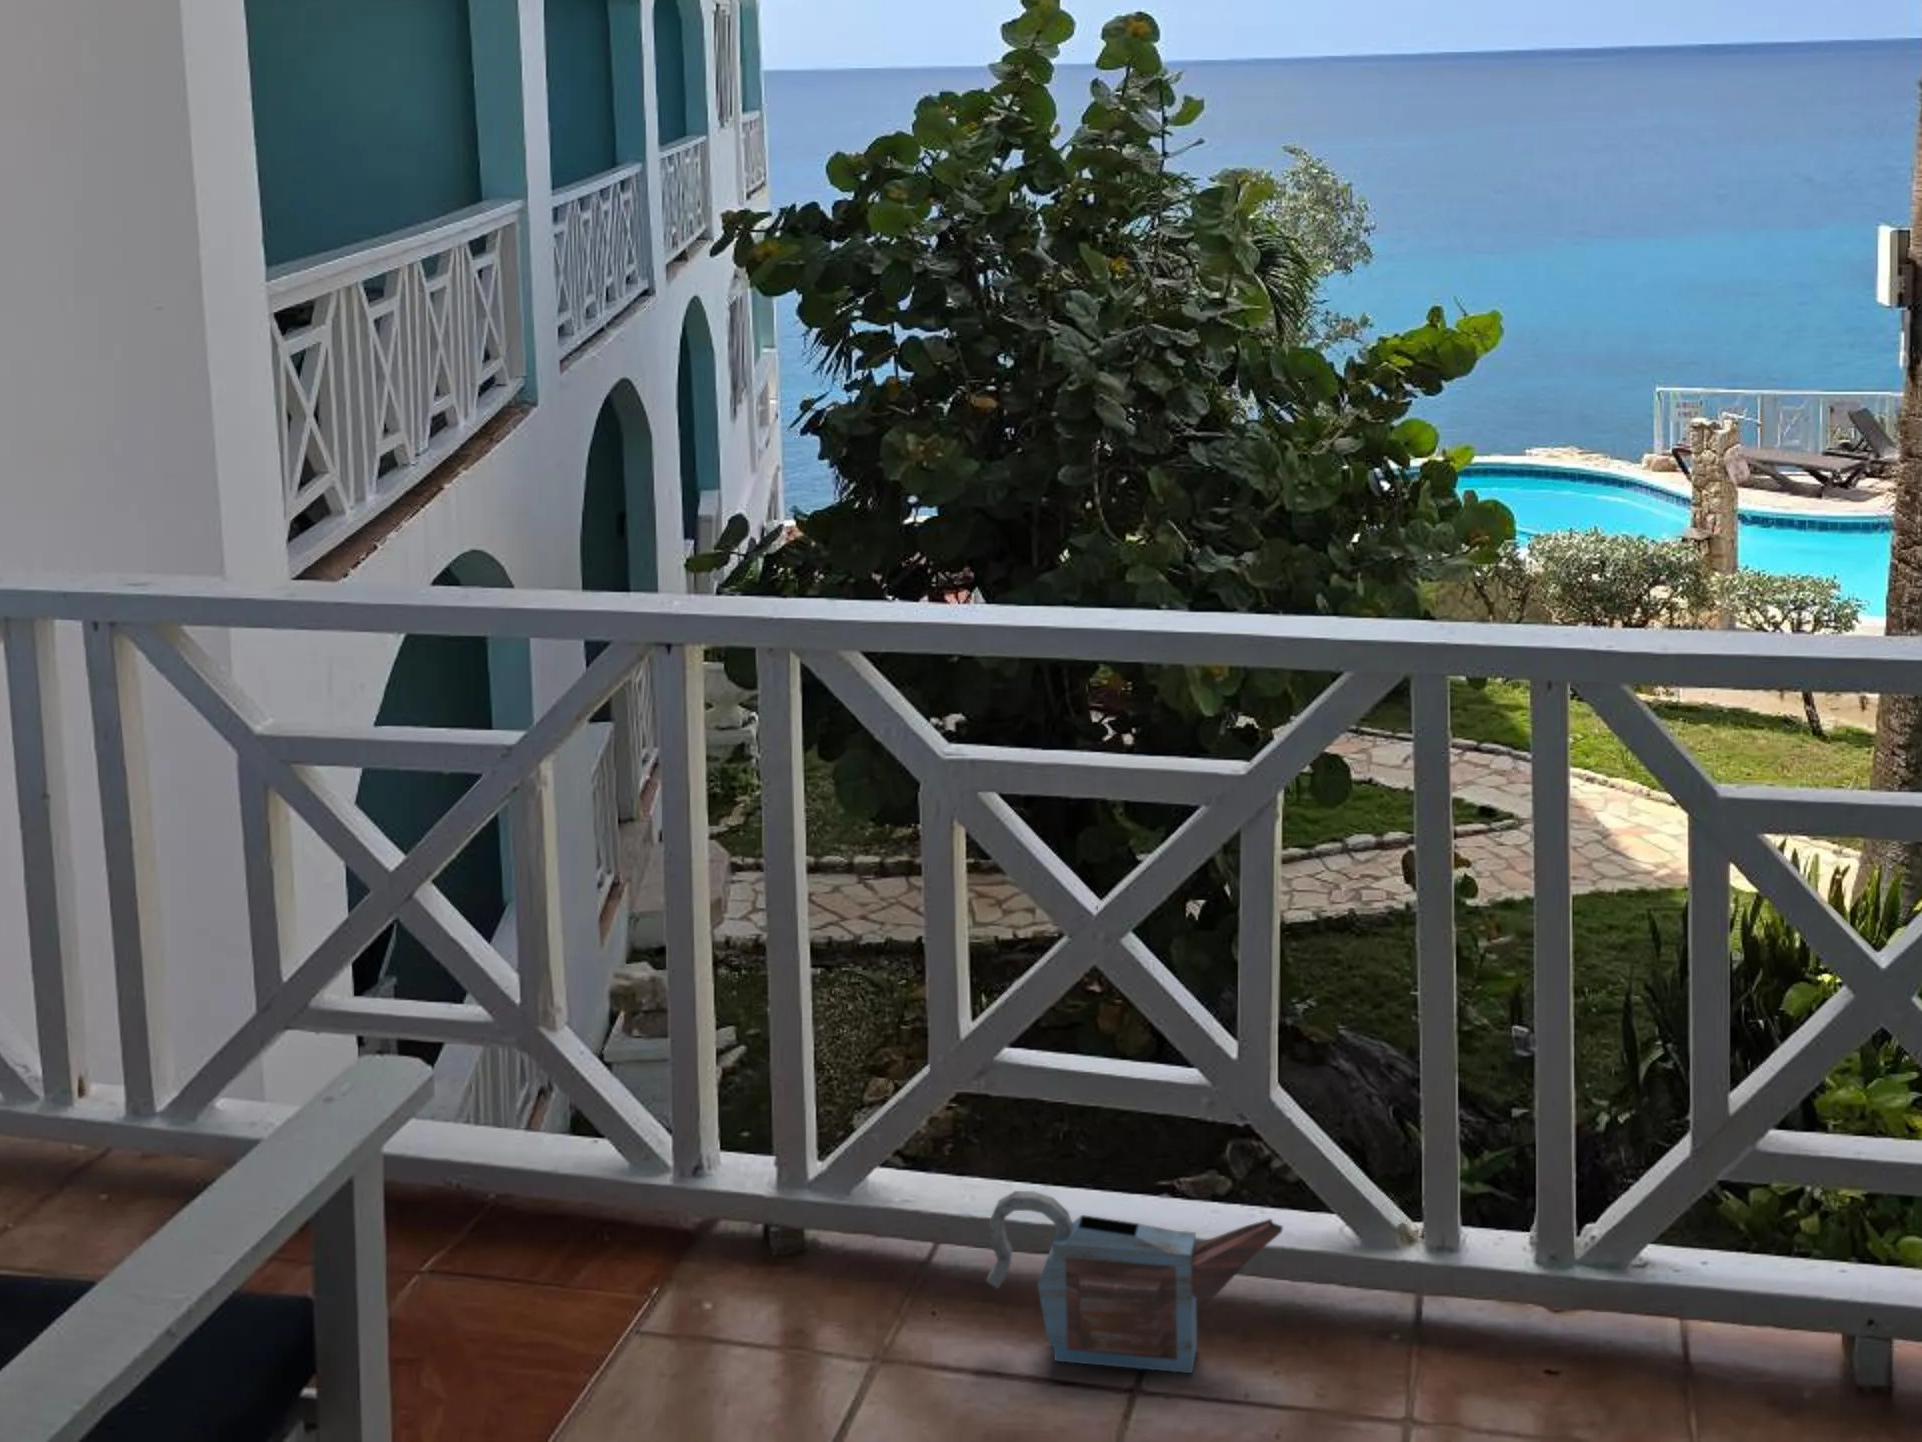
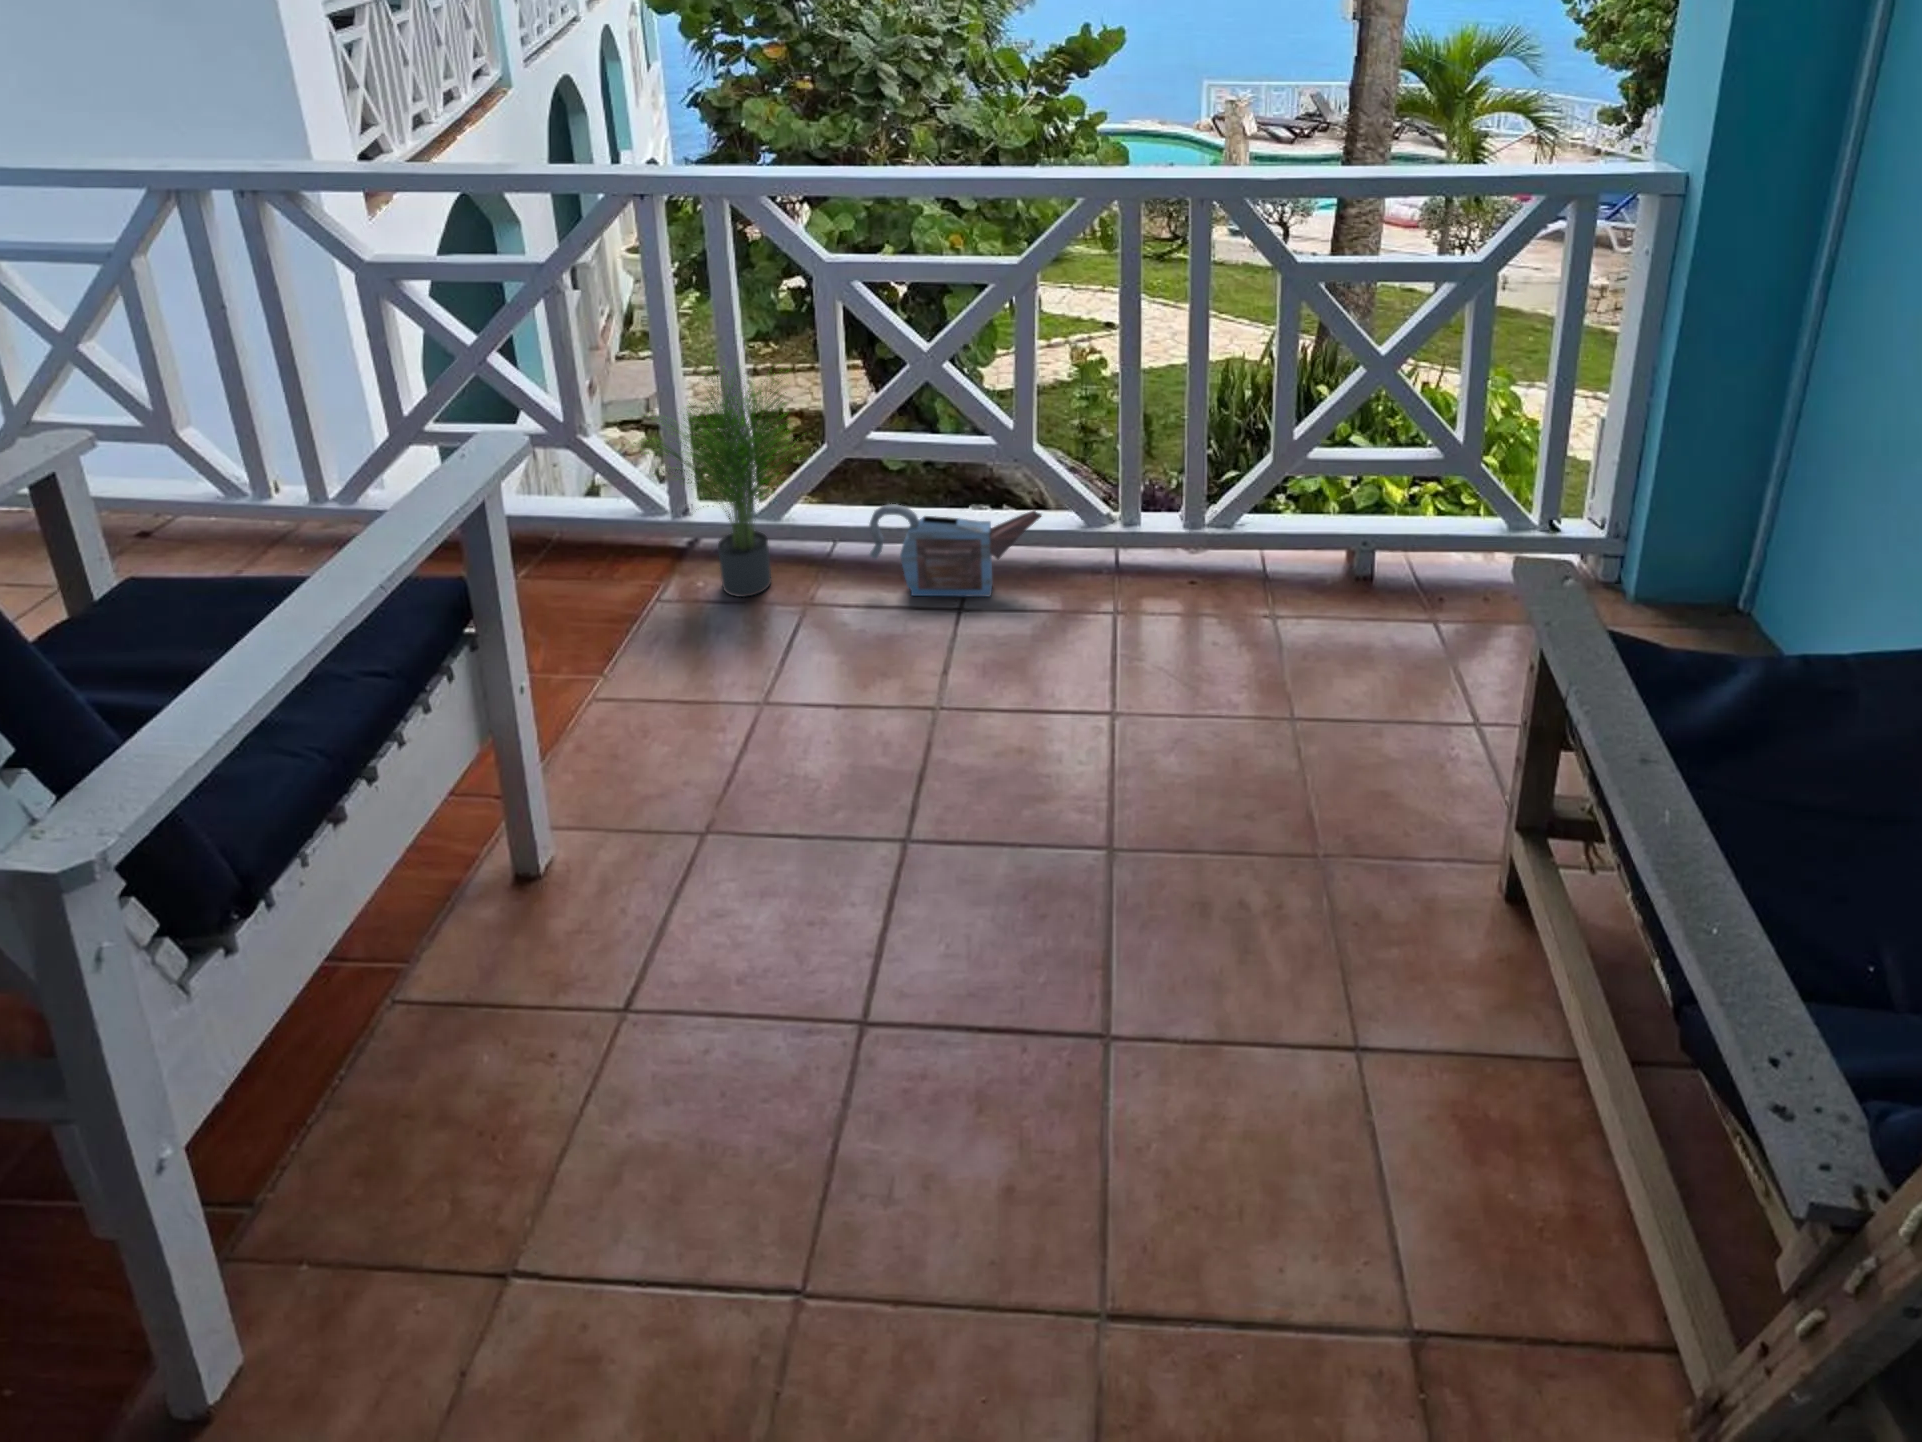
potted plant: none [604,909,903,1340] -> present [644,363,796,597]

